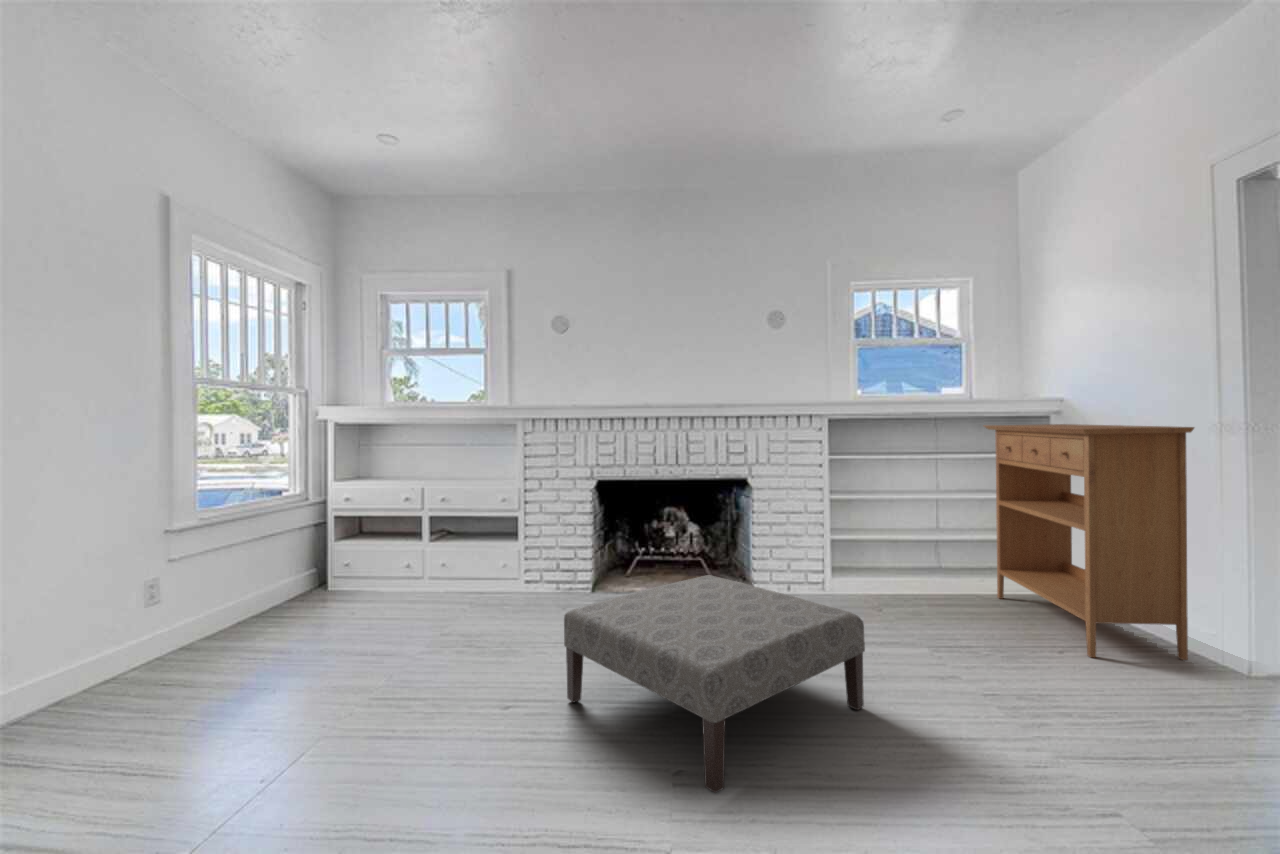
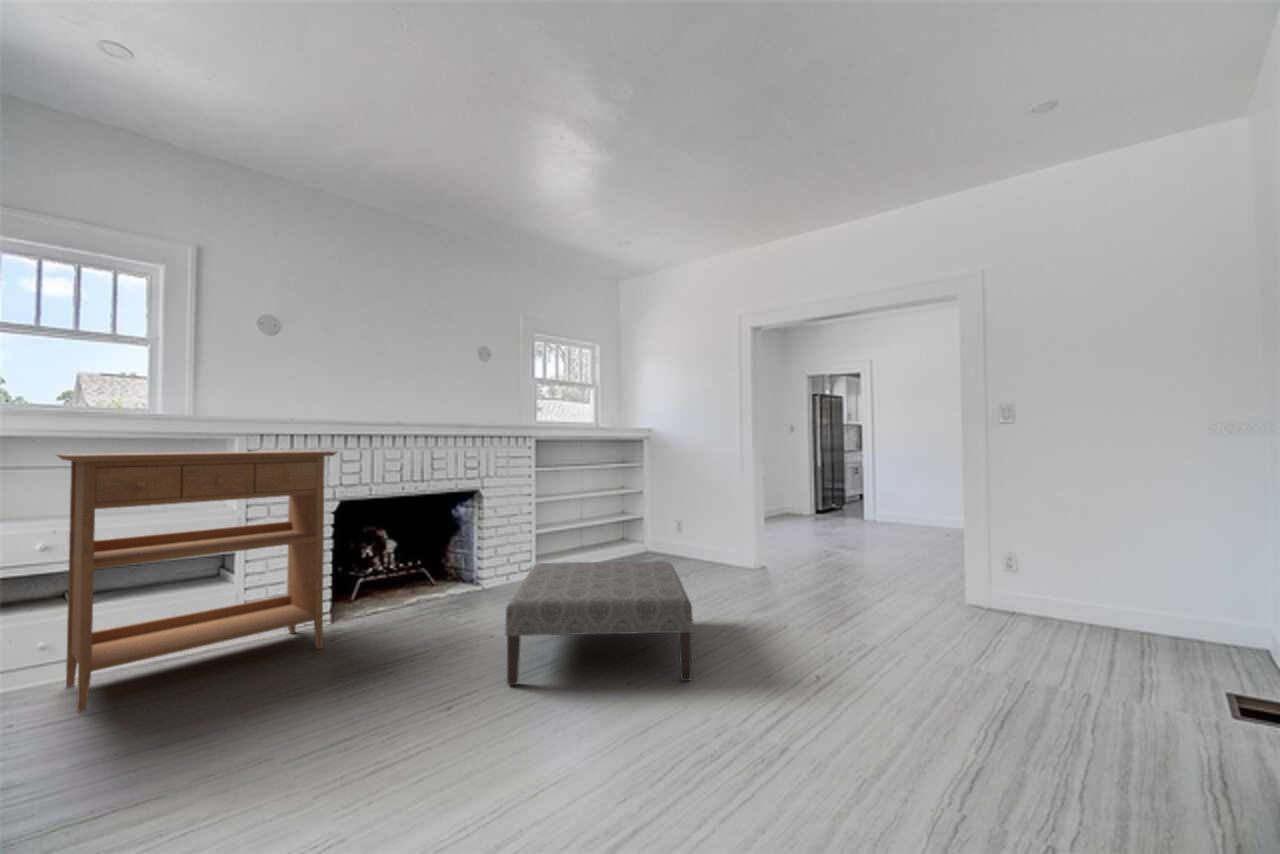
console table: present [985,424,1194,660] -> present [57,451,337,713]

